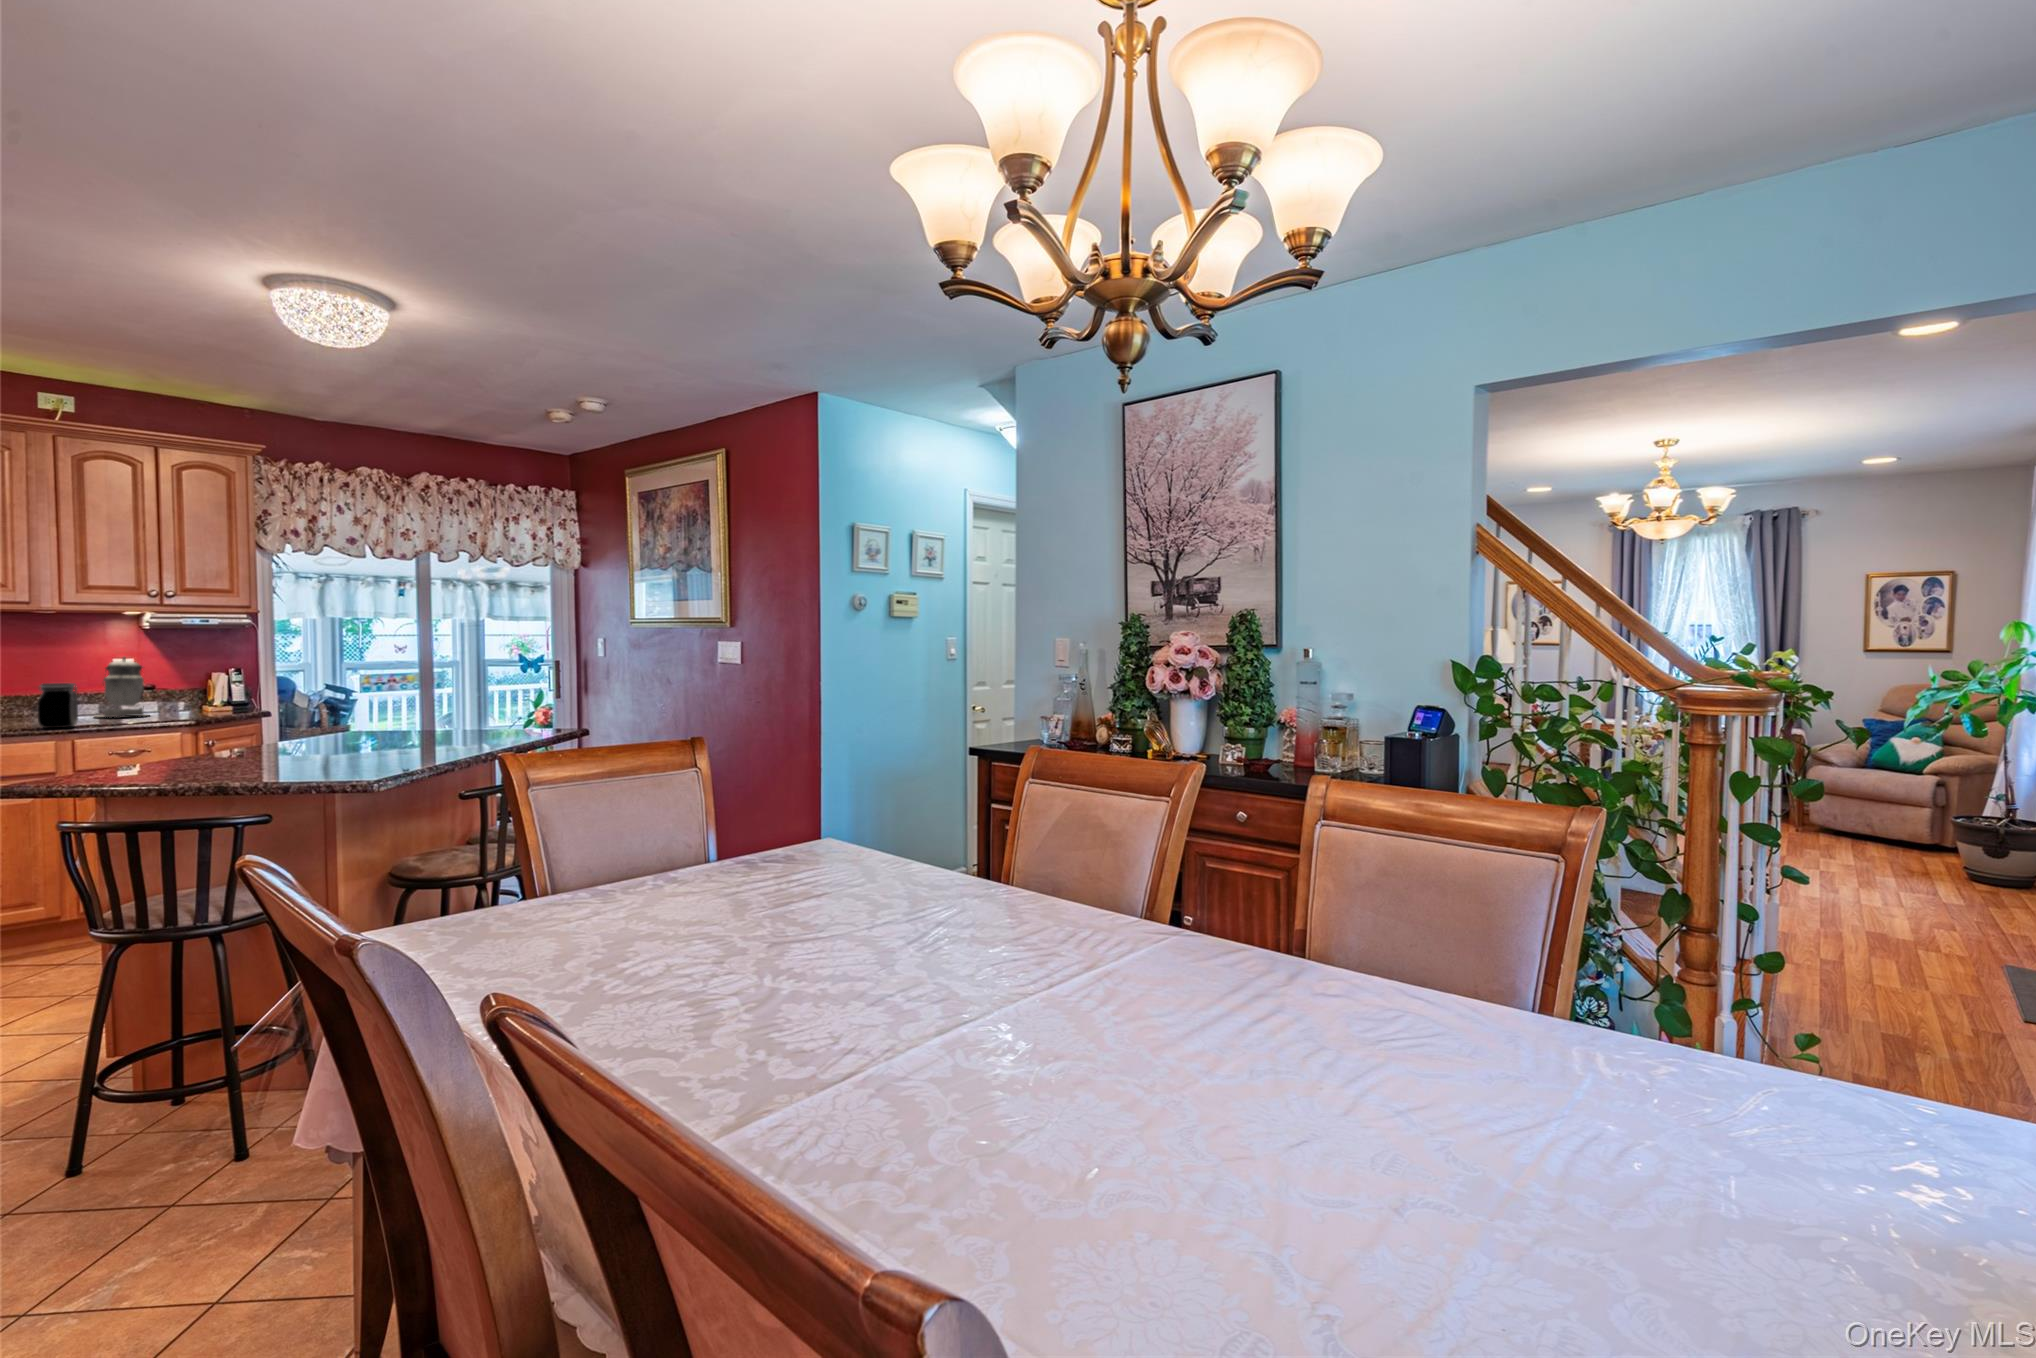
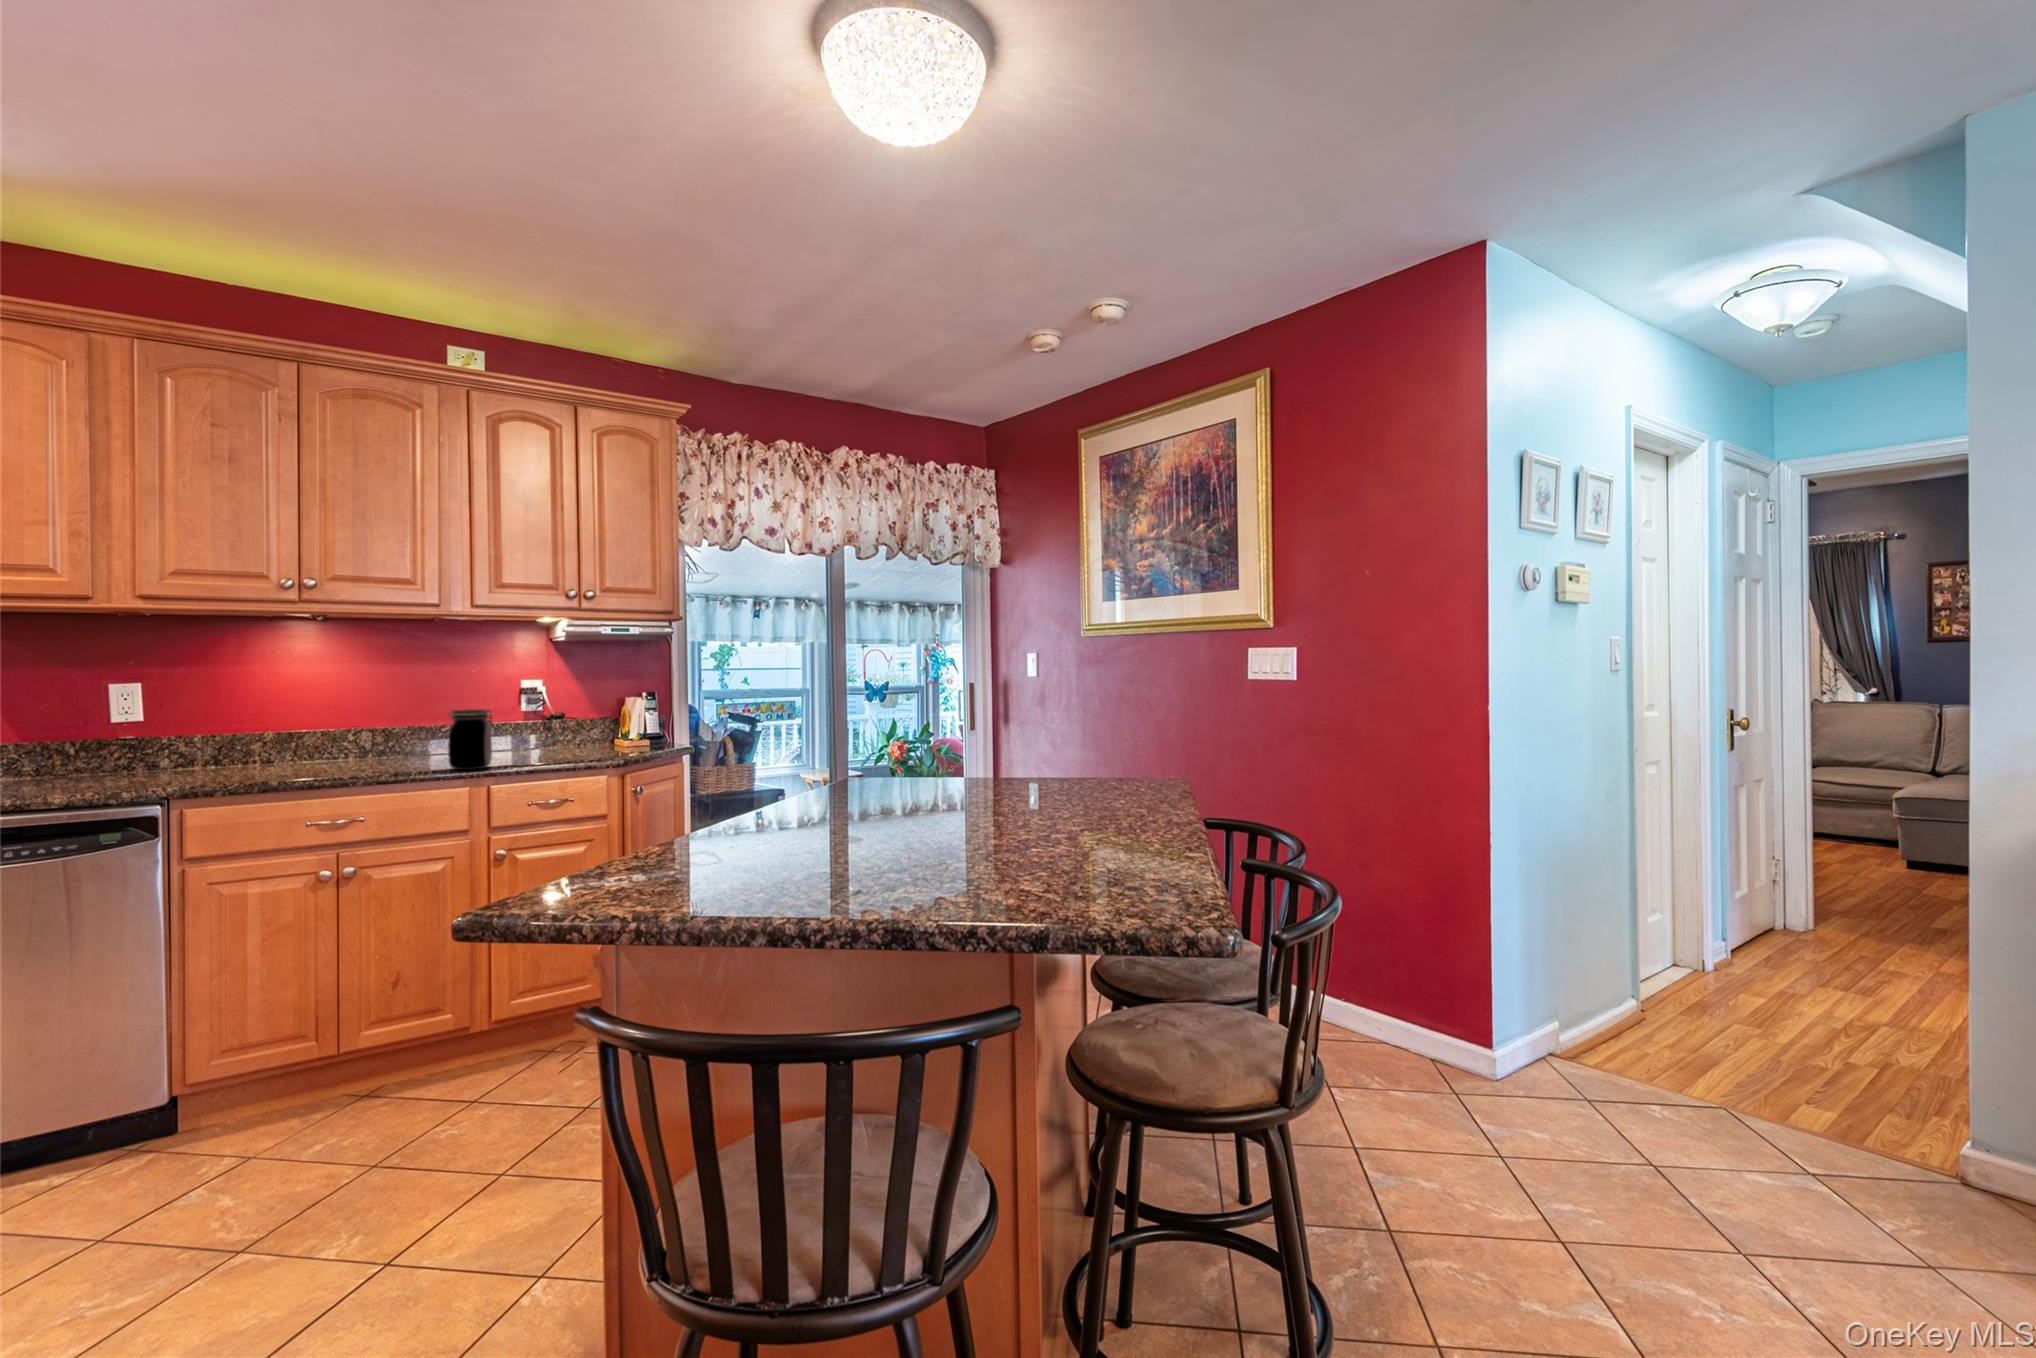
canister: present [97,657,146,717] -> none [502,675,563,753]

